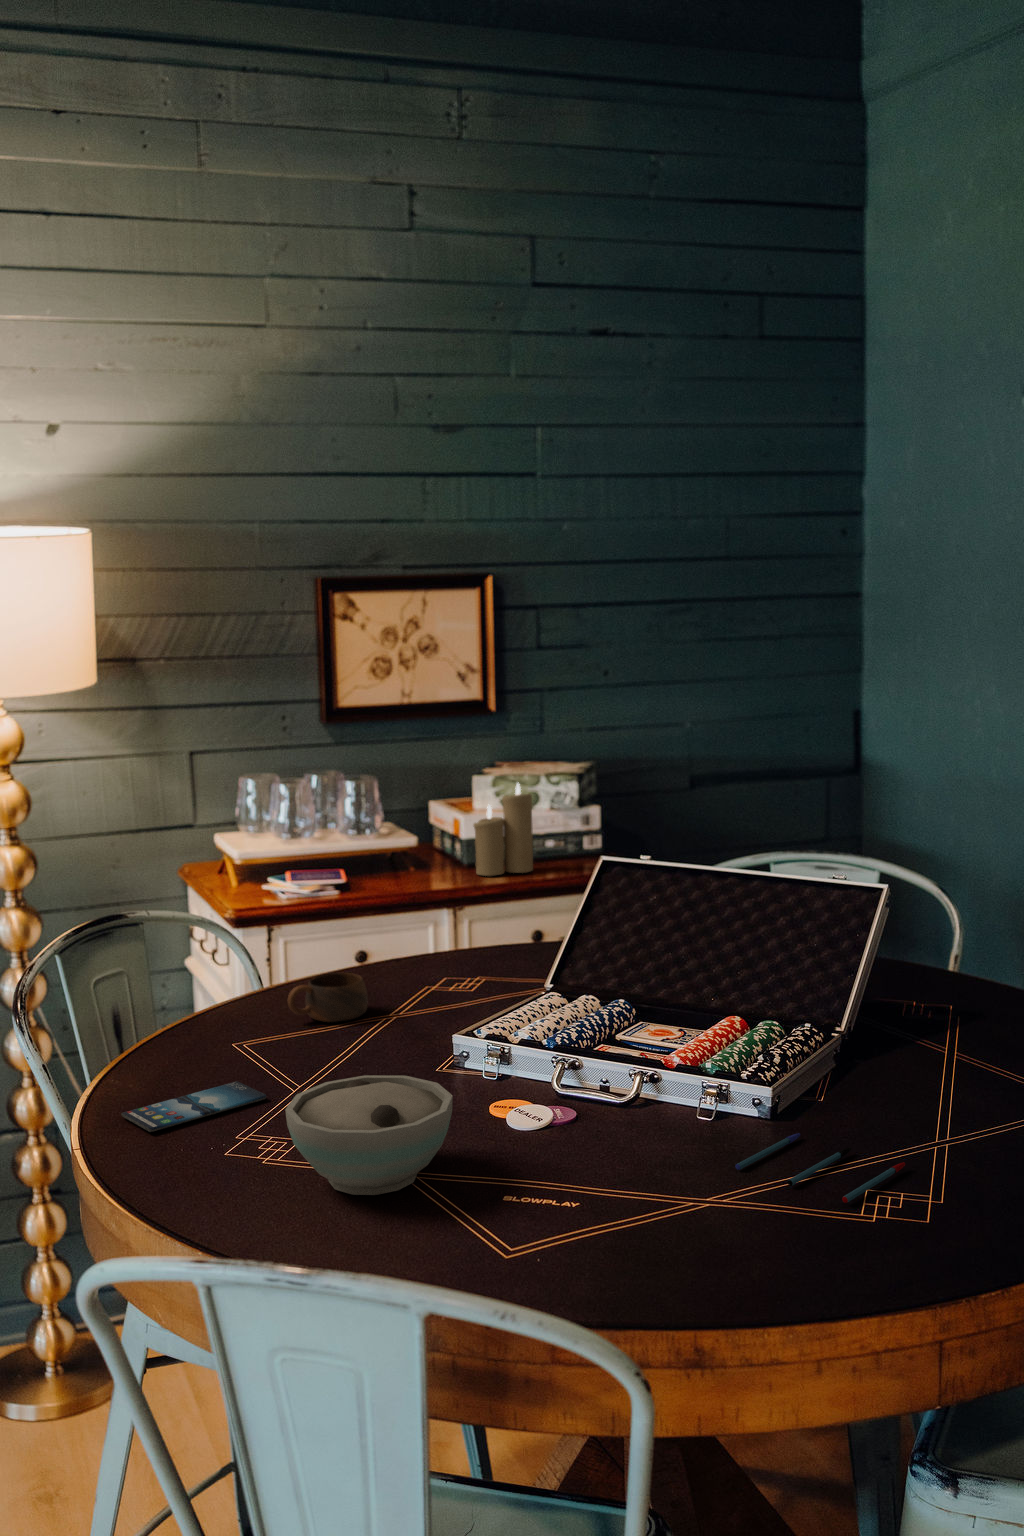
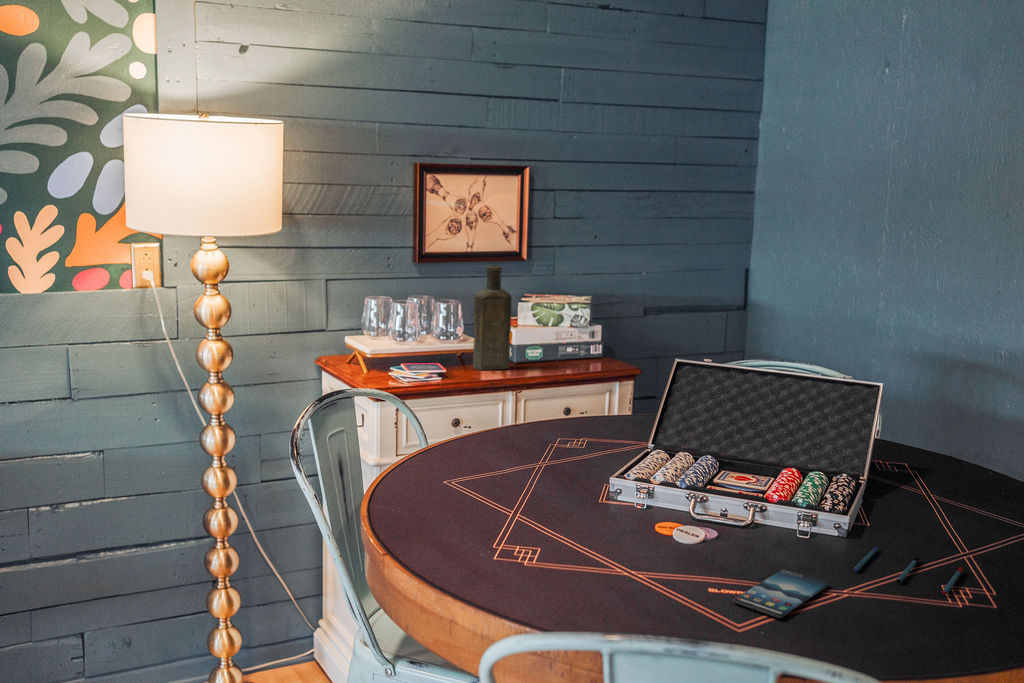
bottle: none [387,724,449,878] -> present [473,266,512,370]
candle: present [474,783,533,876] -> none [526,308,566,370]
cup: present [288,973,368,1022] -> none [468,433,520,467]
bowl: present [285,1075,453,1195] -> none [555,505,672,590]
smartphone: present [122,1081,266,1132] -> present [733,569,829,618]

